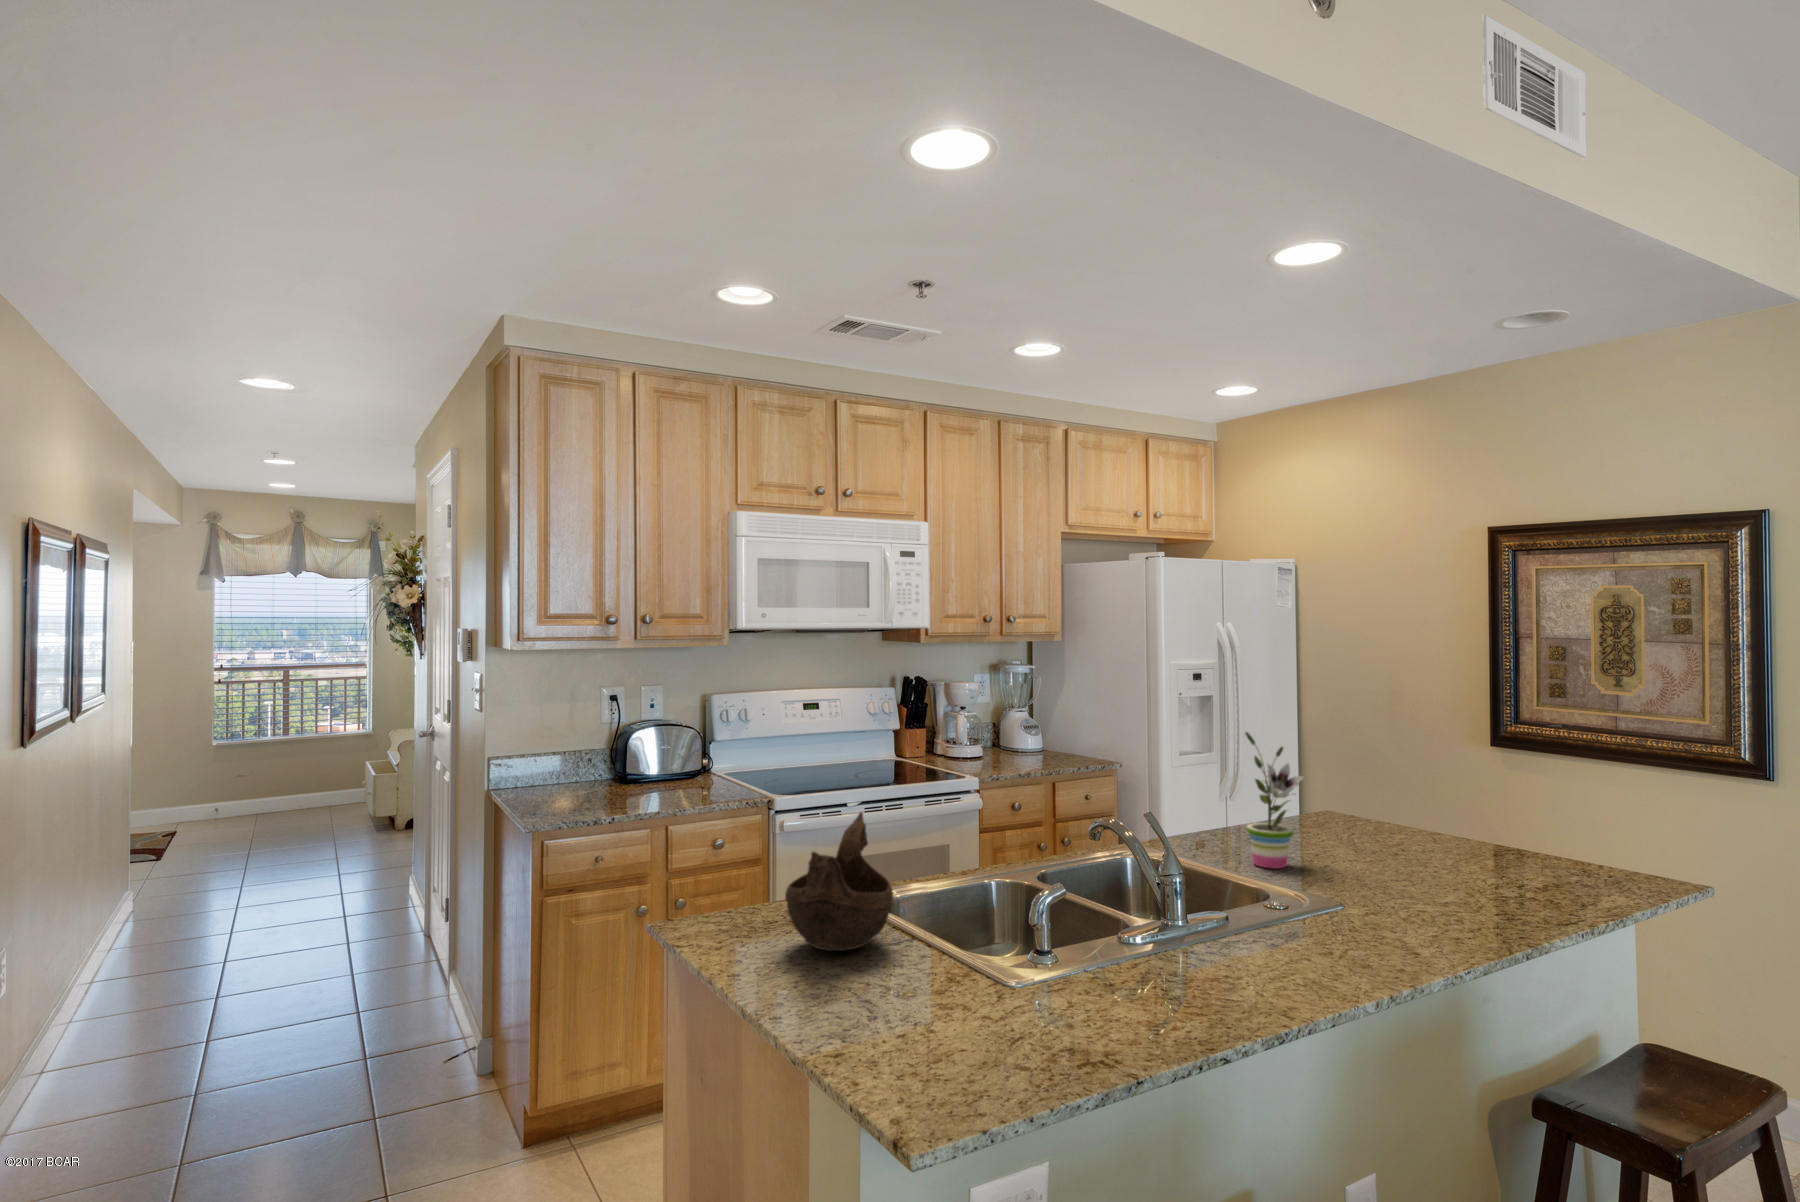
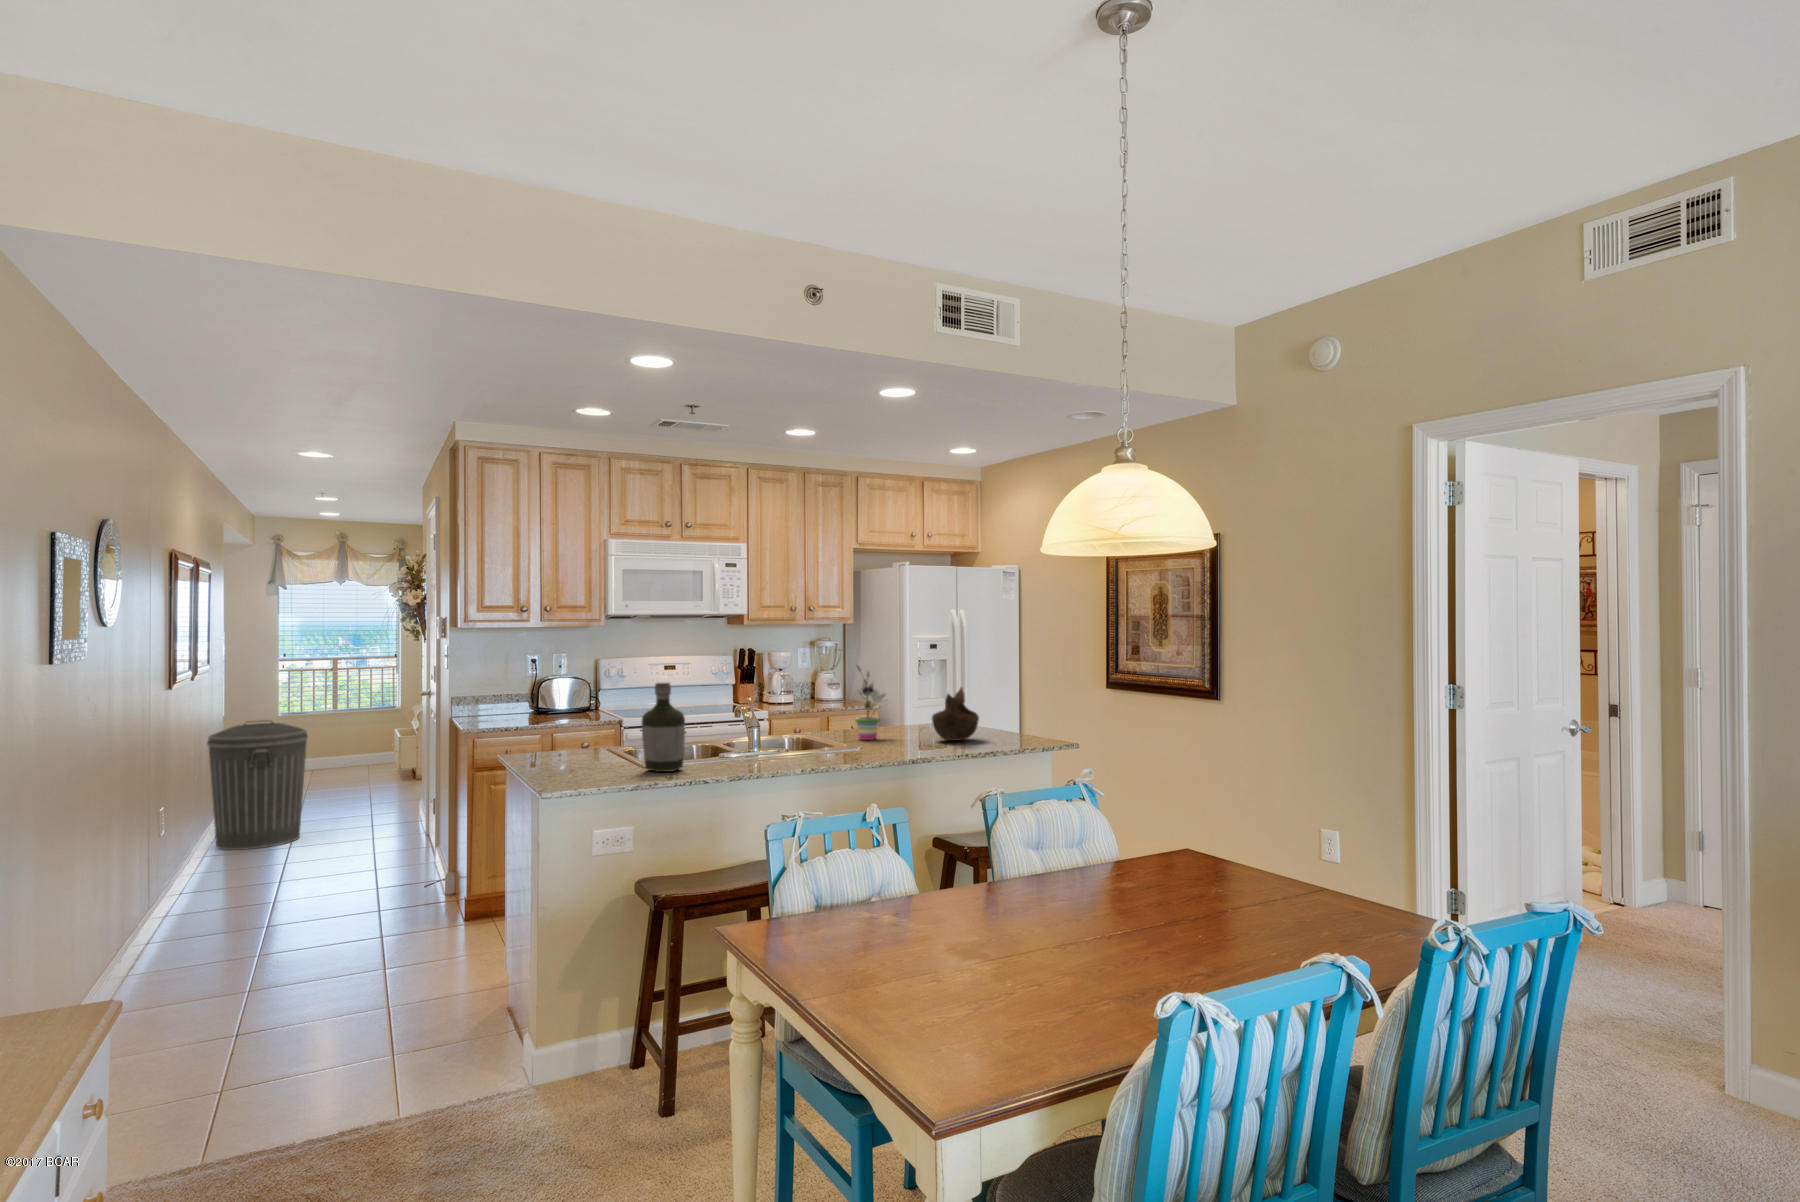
trash can: none [100,774,252,970] -> present [207,720,308,850]
bottle: none [1017,808,1111,1015] -> present [642,683,685,772]
decorative bowl: present [785,812,893,951] -> present [932,688,979,741]

